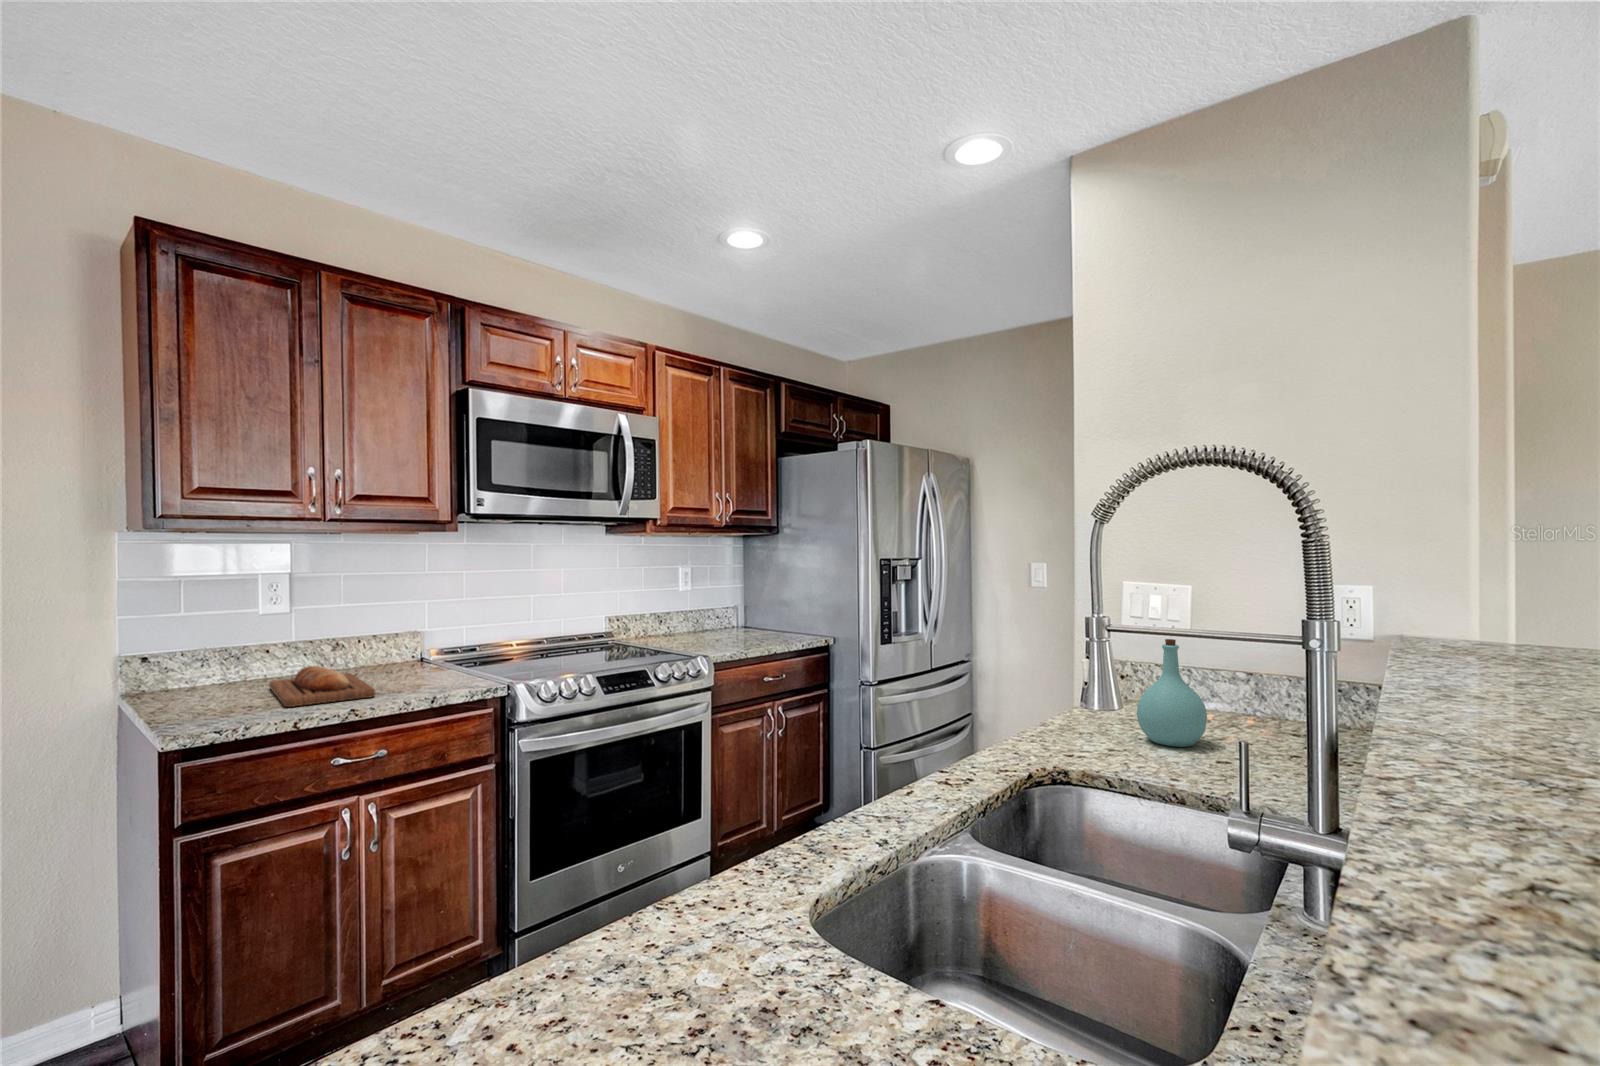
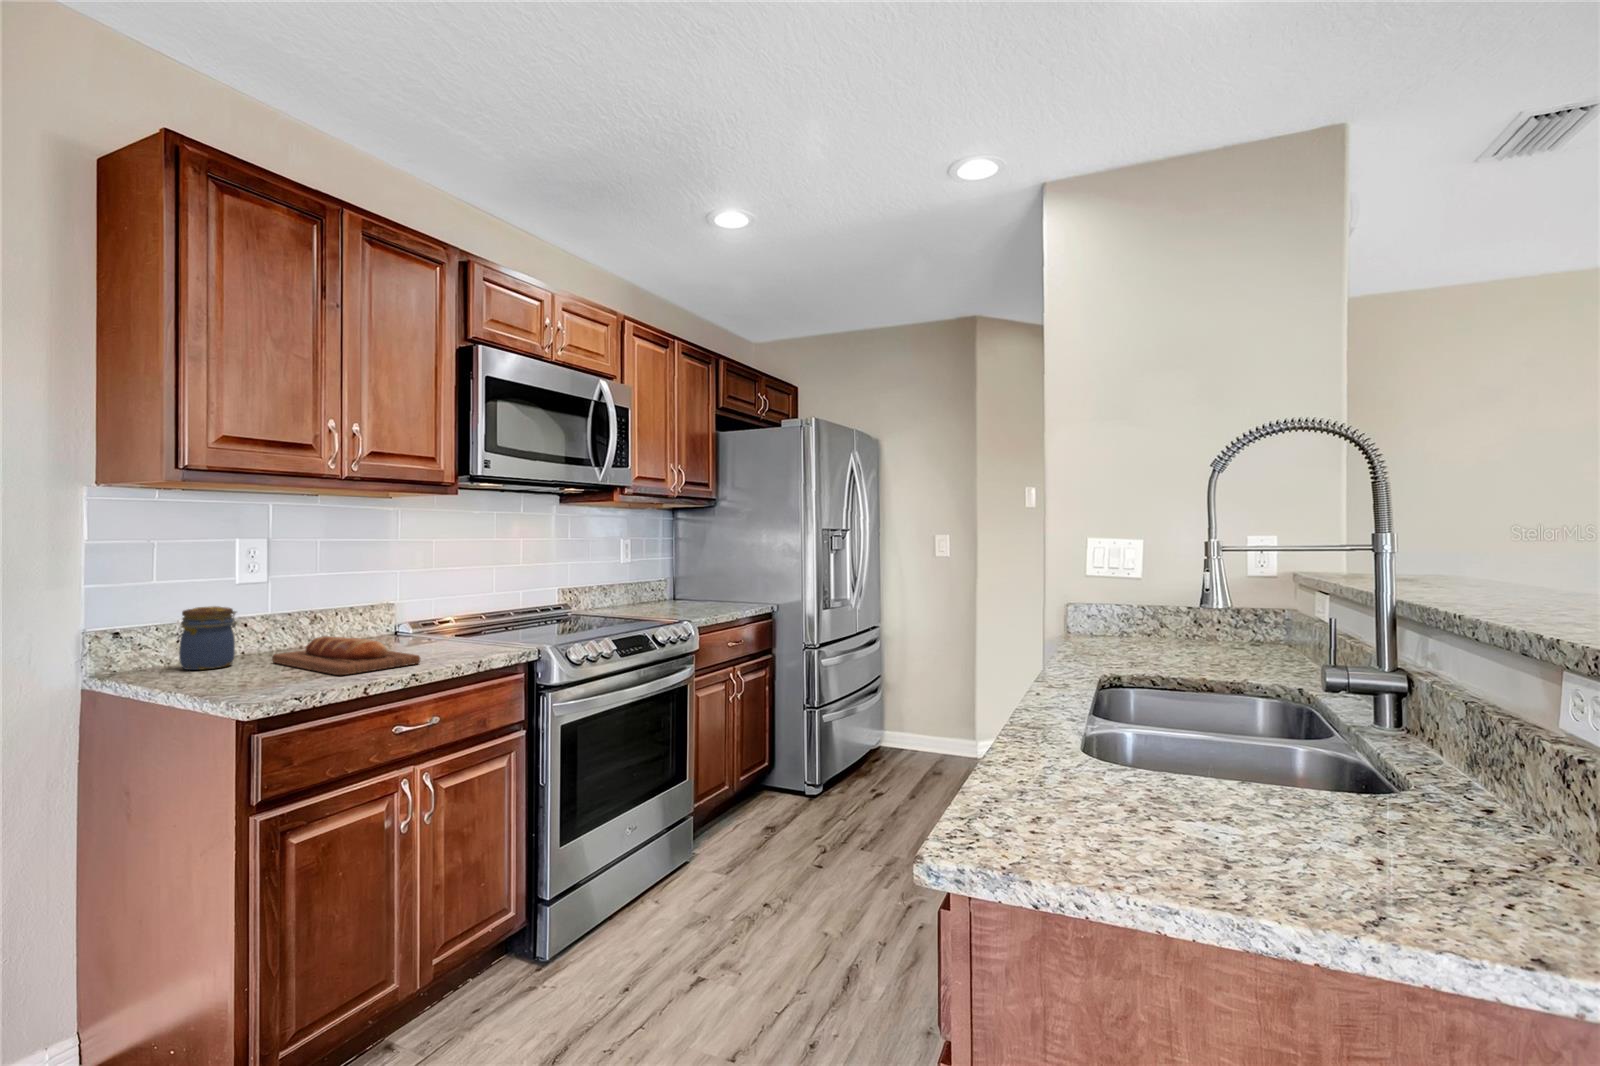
jar: none [191,636,246,693] -> present [179,606,239,670]
bottle: present [1137,639,1207,747] -> none [1139,581,1192,659]

